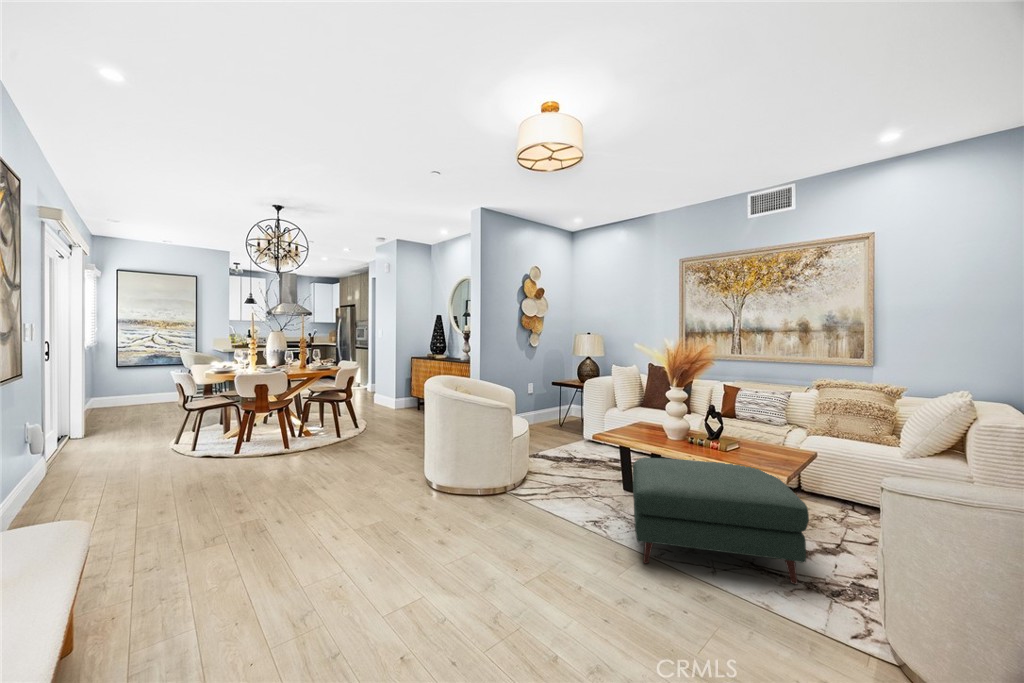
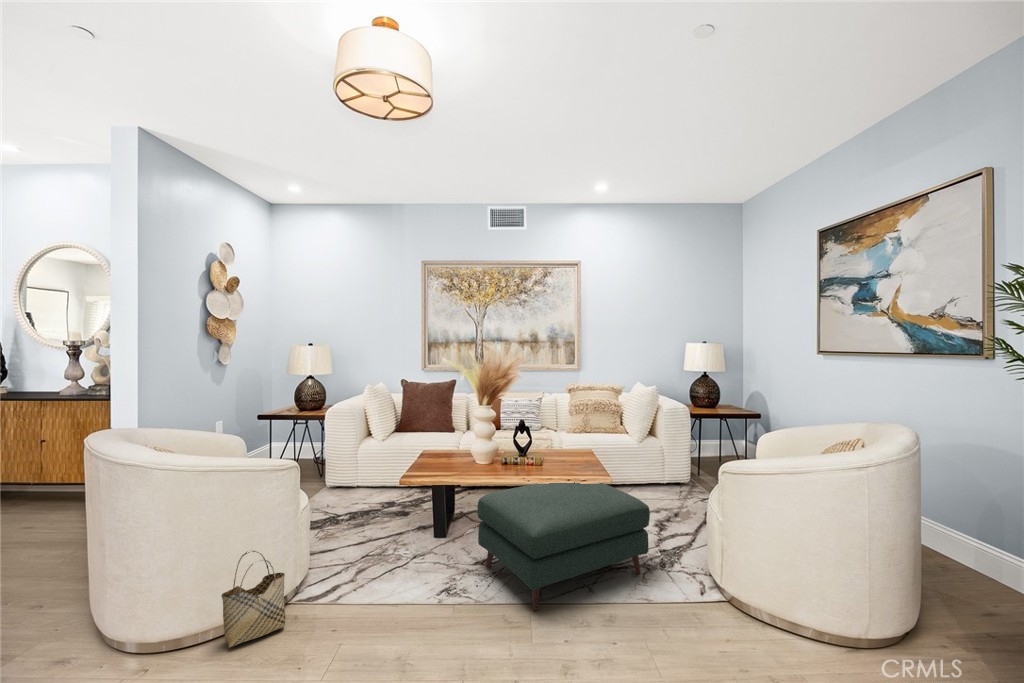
woven basket: none [450,452,487,505] -> present [221,551,285,648]

